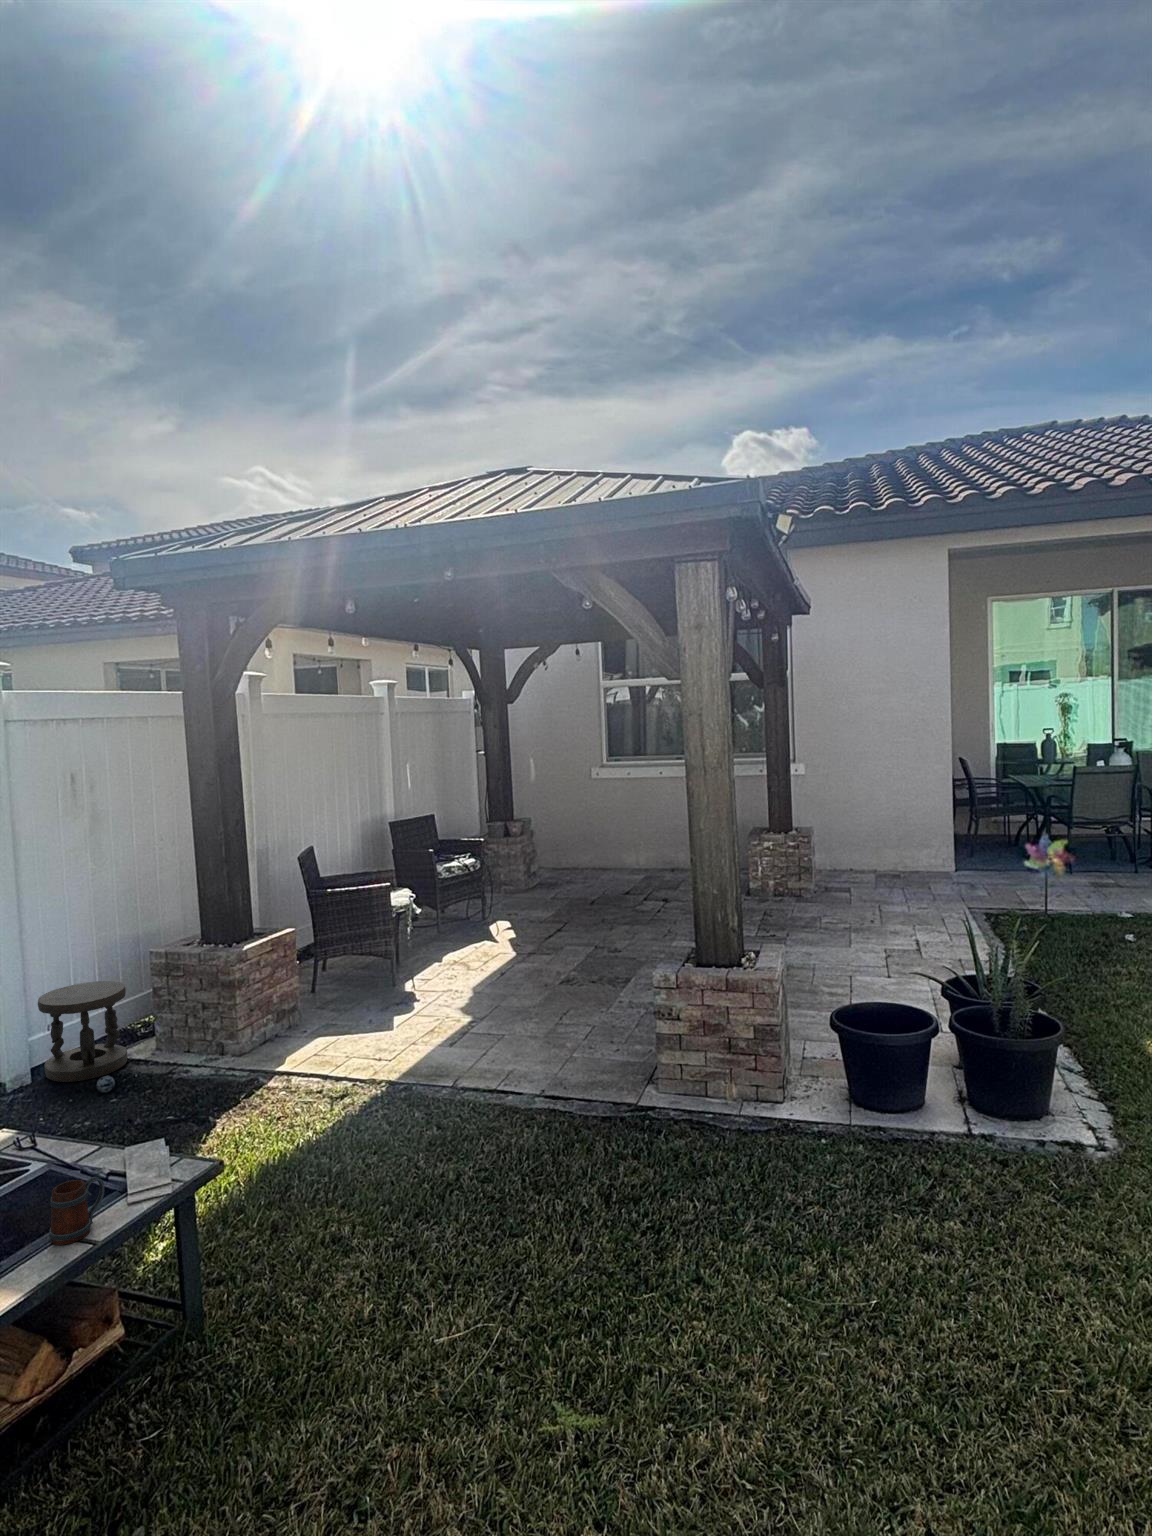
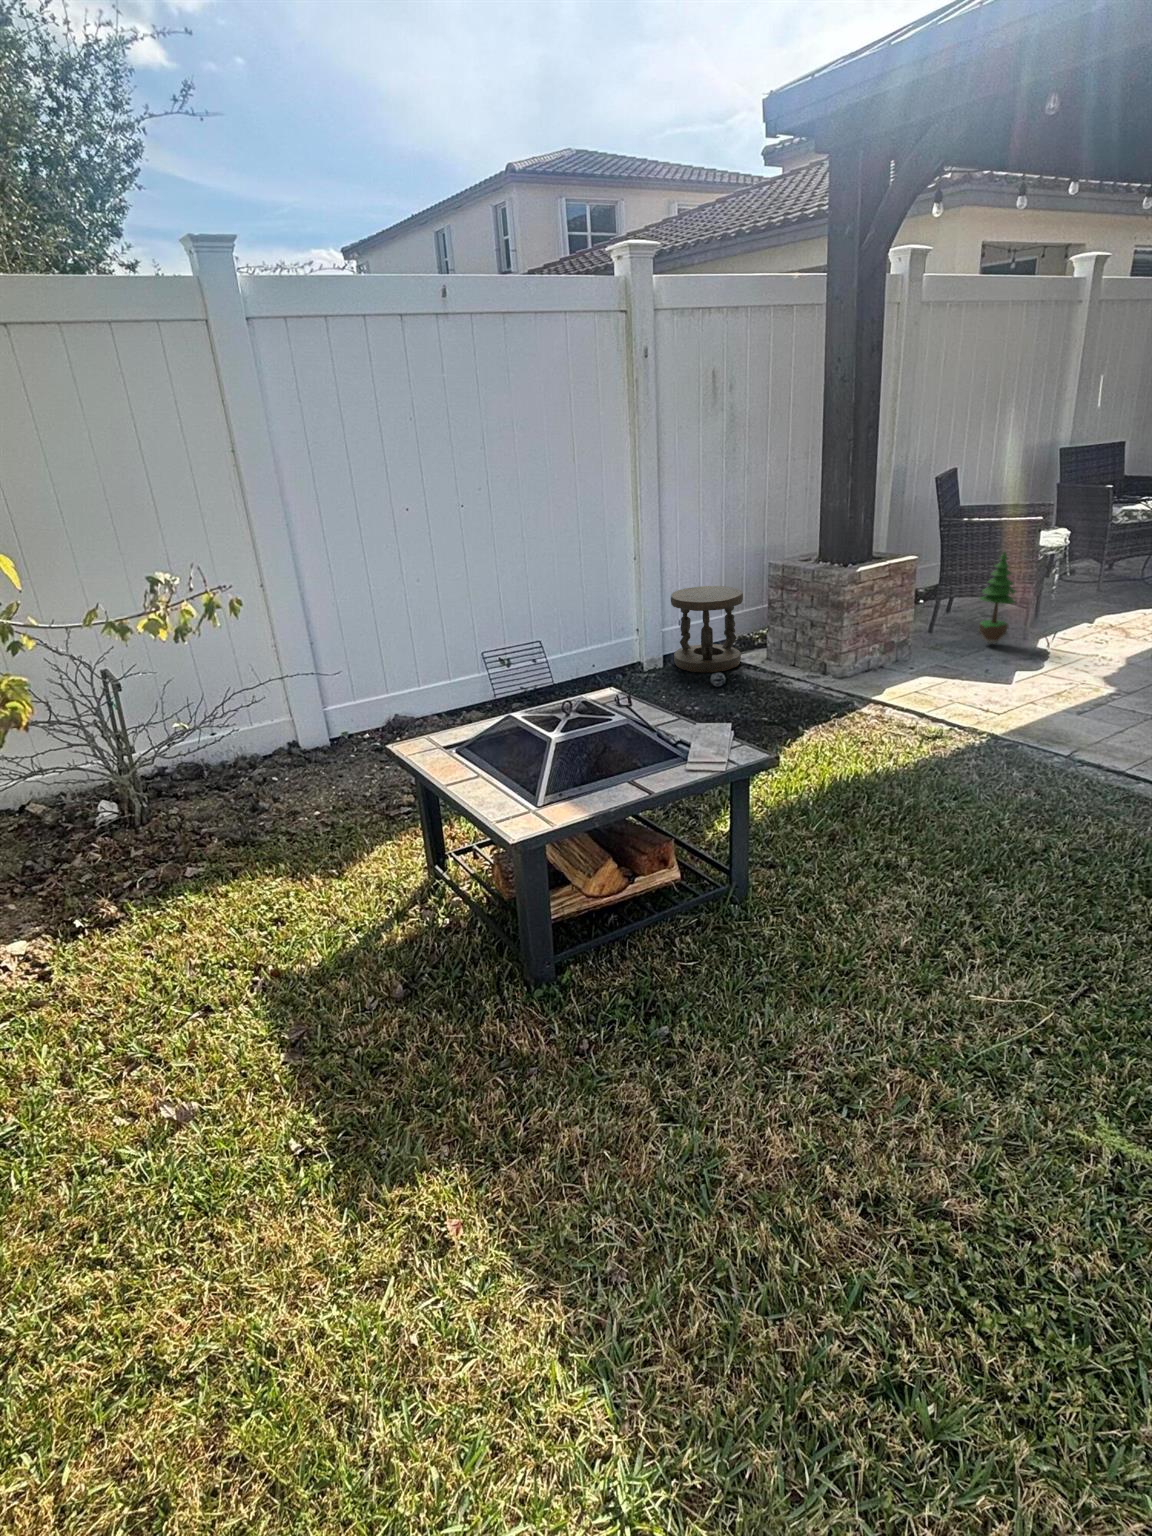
potted tree: none [351,915,381,997] -> present [978,552,1015,645]
mug: present [49,1177,105,1245] -> none [618,735,664,788]

